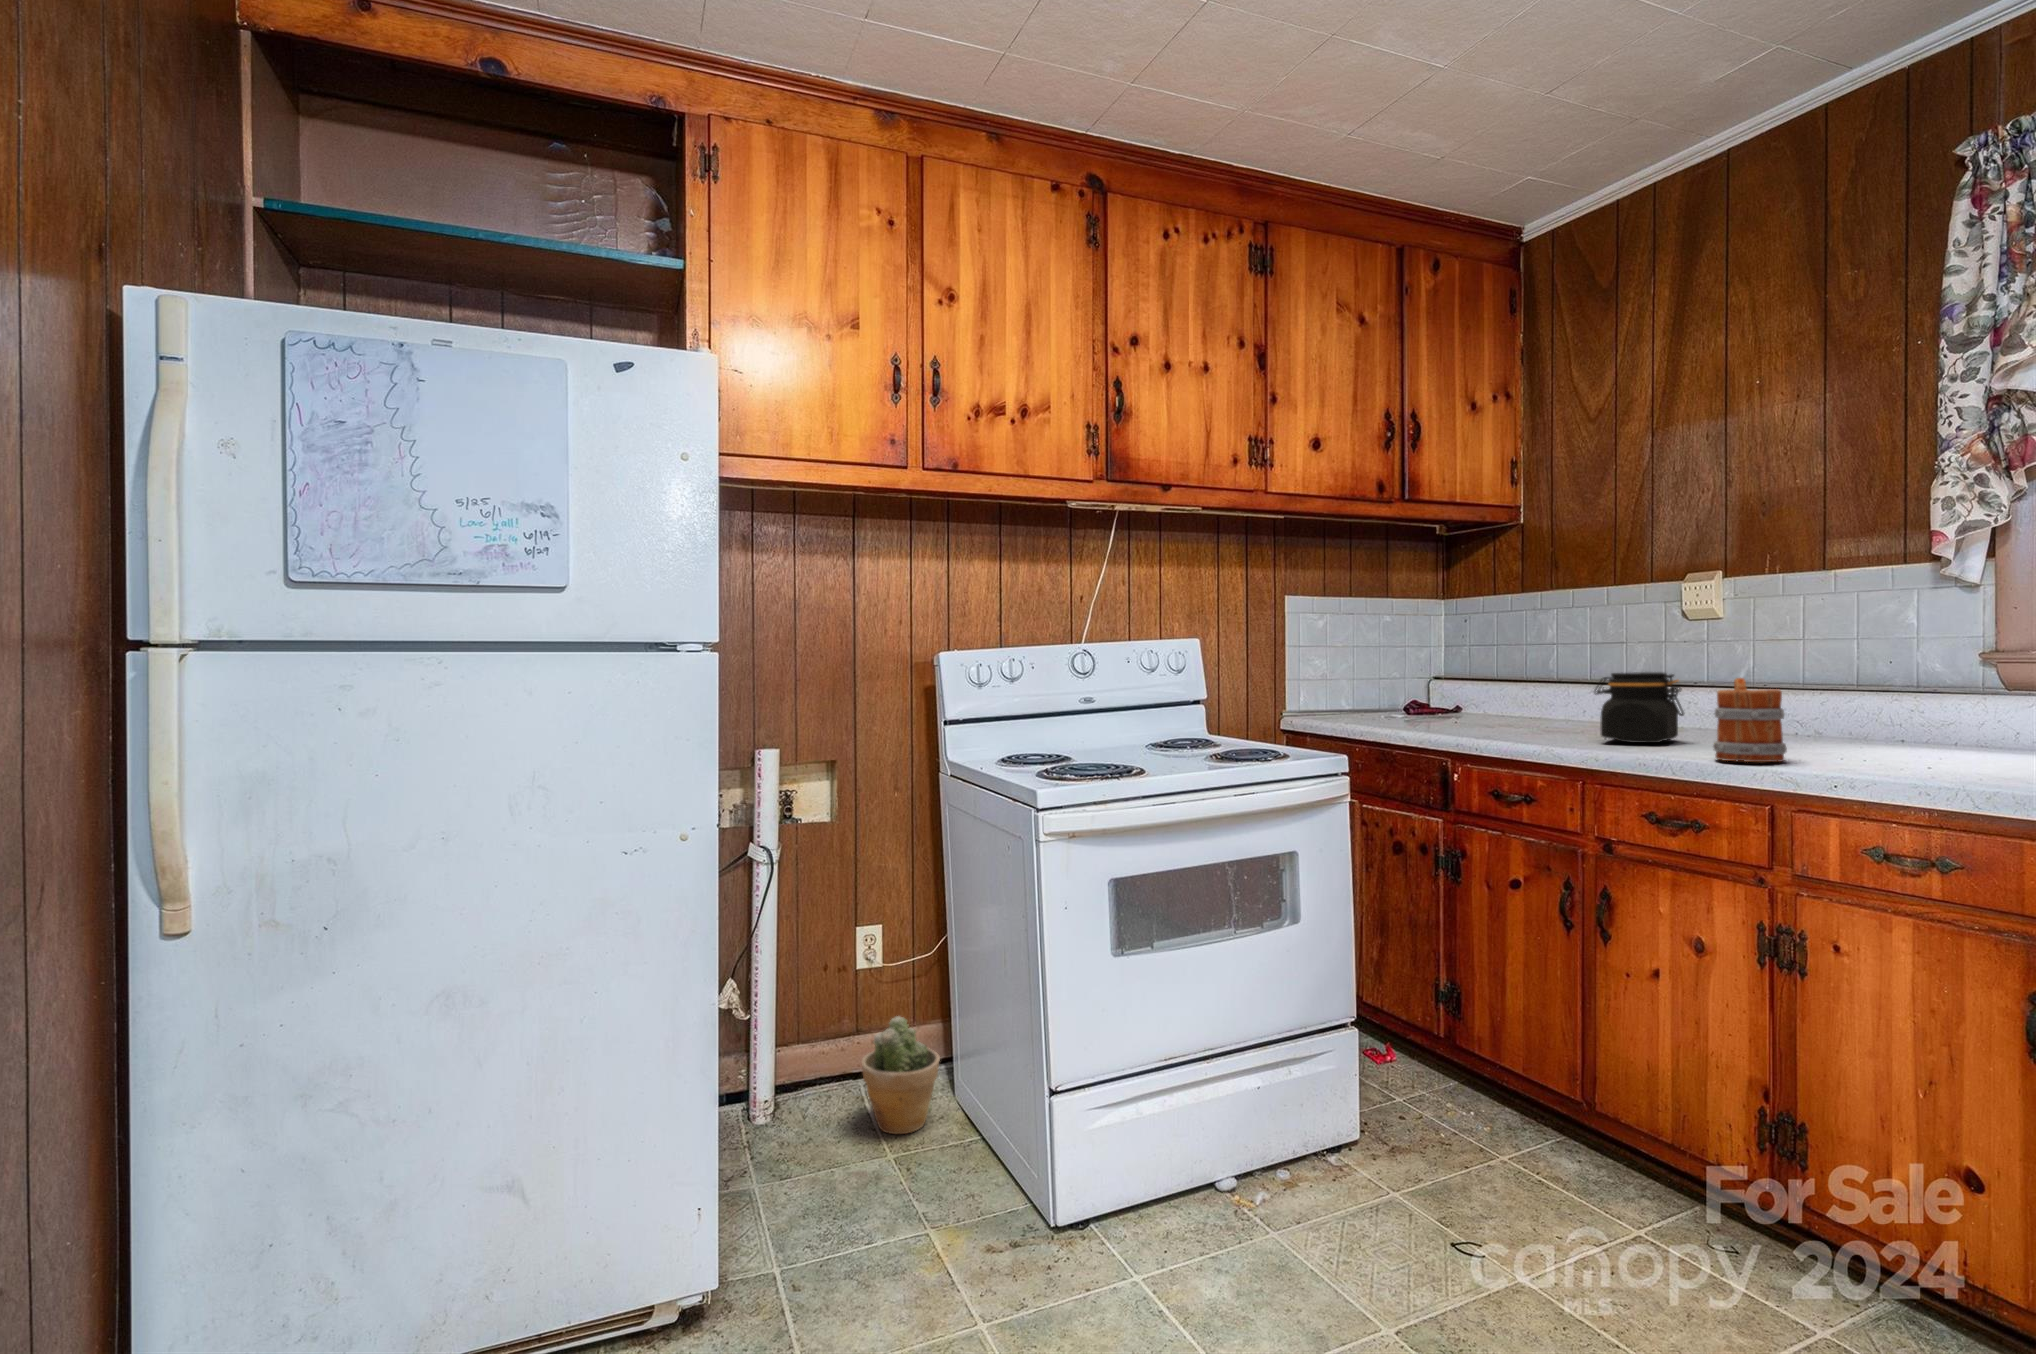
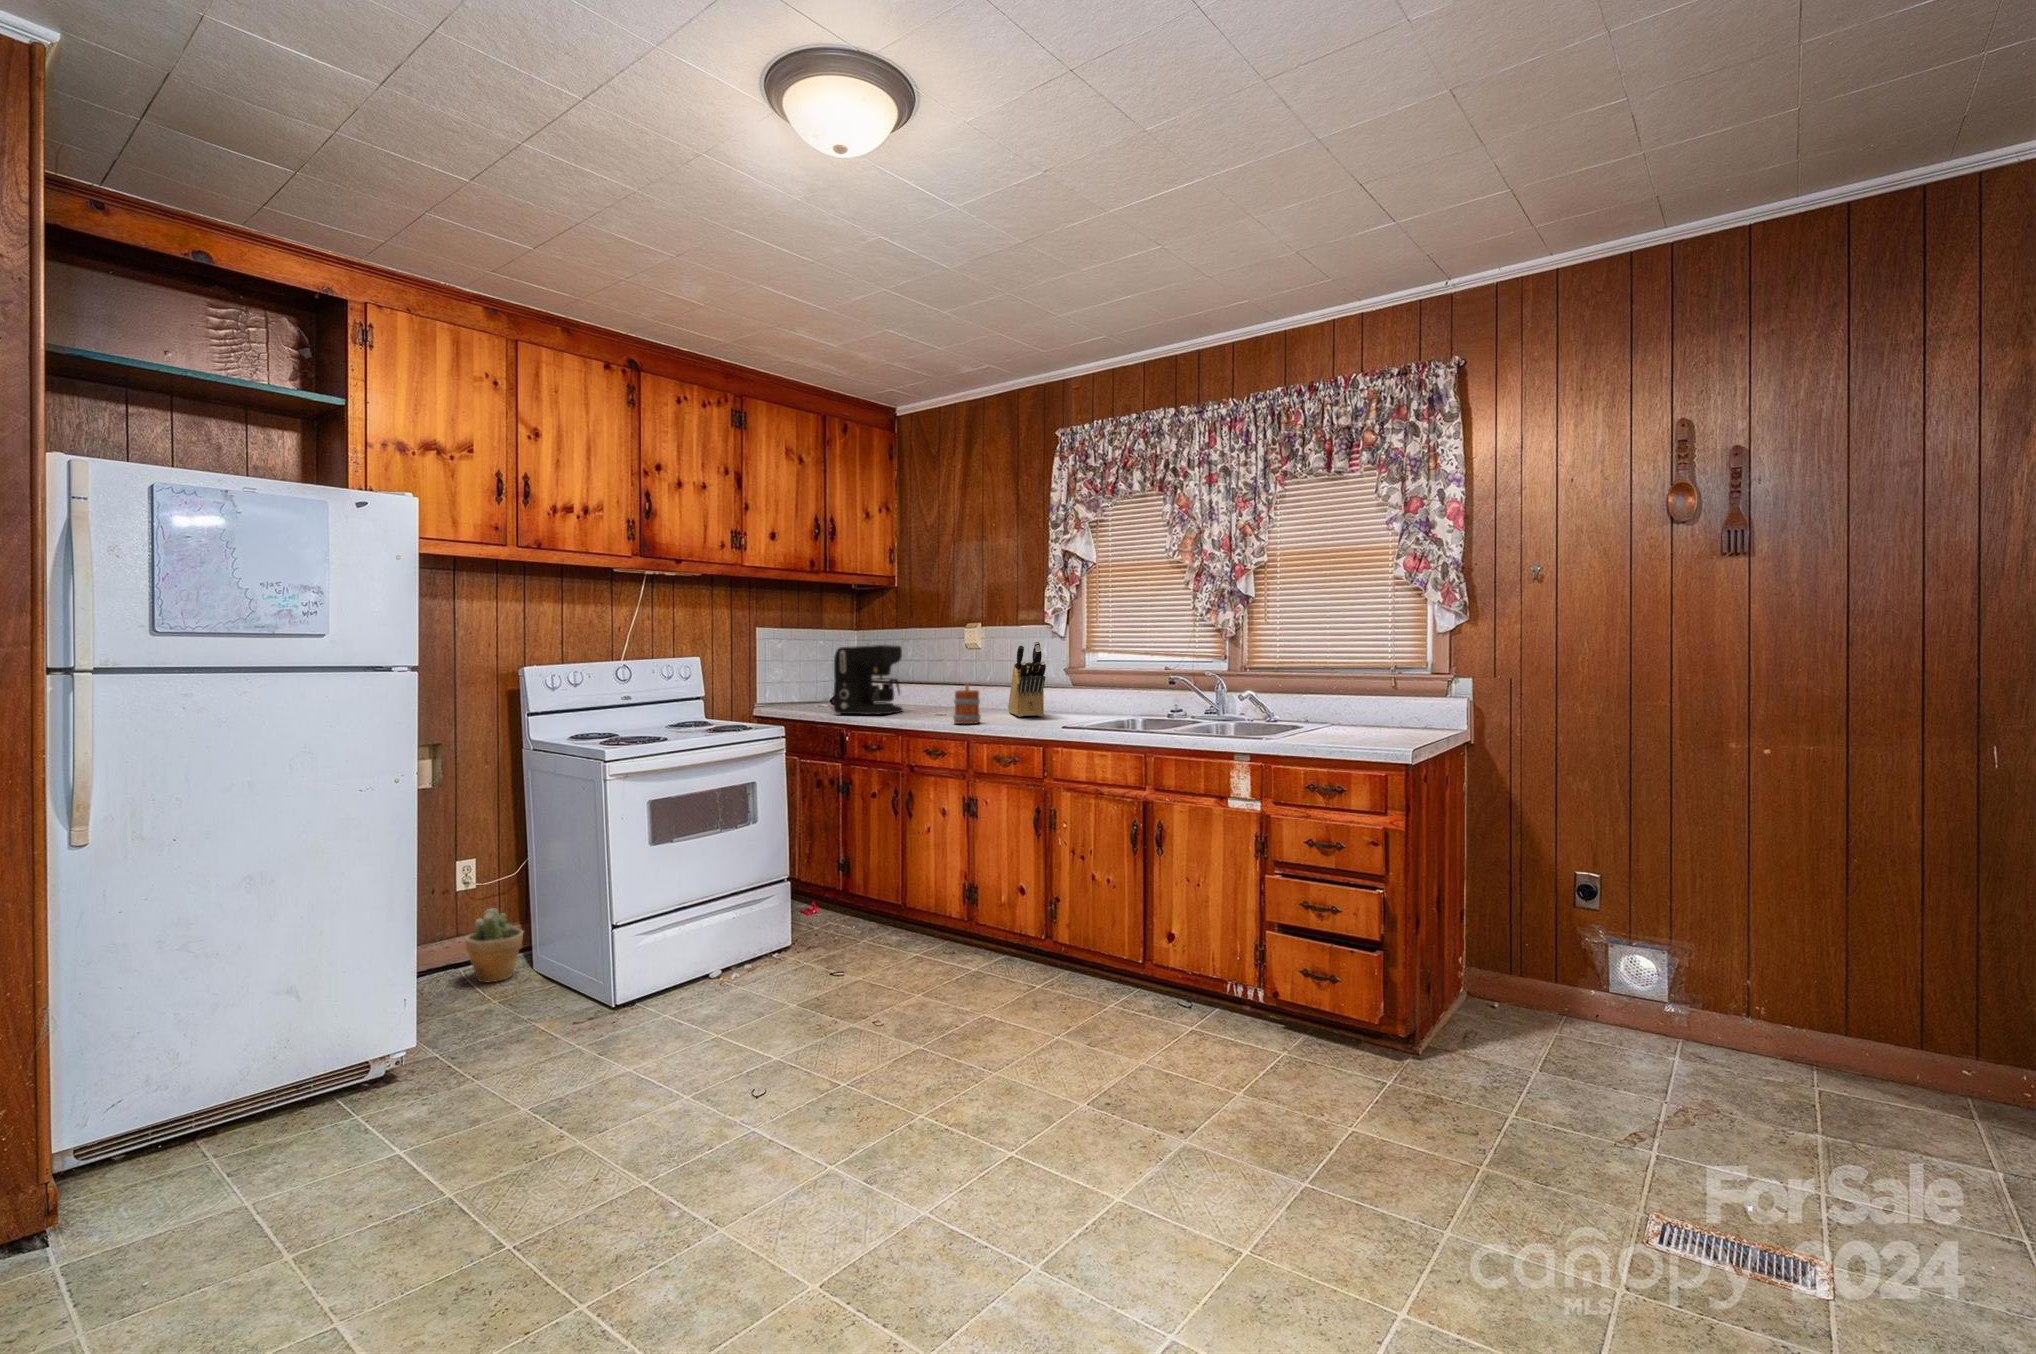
knife block: none [1814,580,1960,748] -> present [1008,641,1046,717]
coffee maker: none [1425,609,1558,735] -> present [833,645,902,714]
jar: present [1594,672,1684,743] -> none [914,681,953,717]

